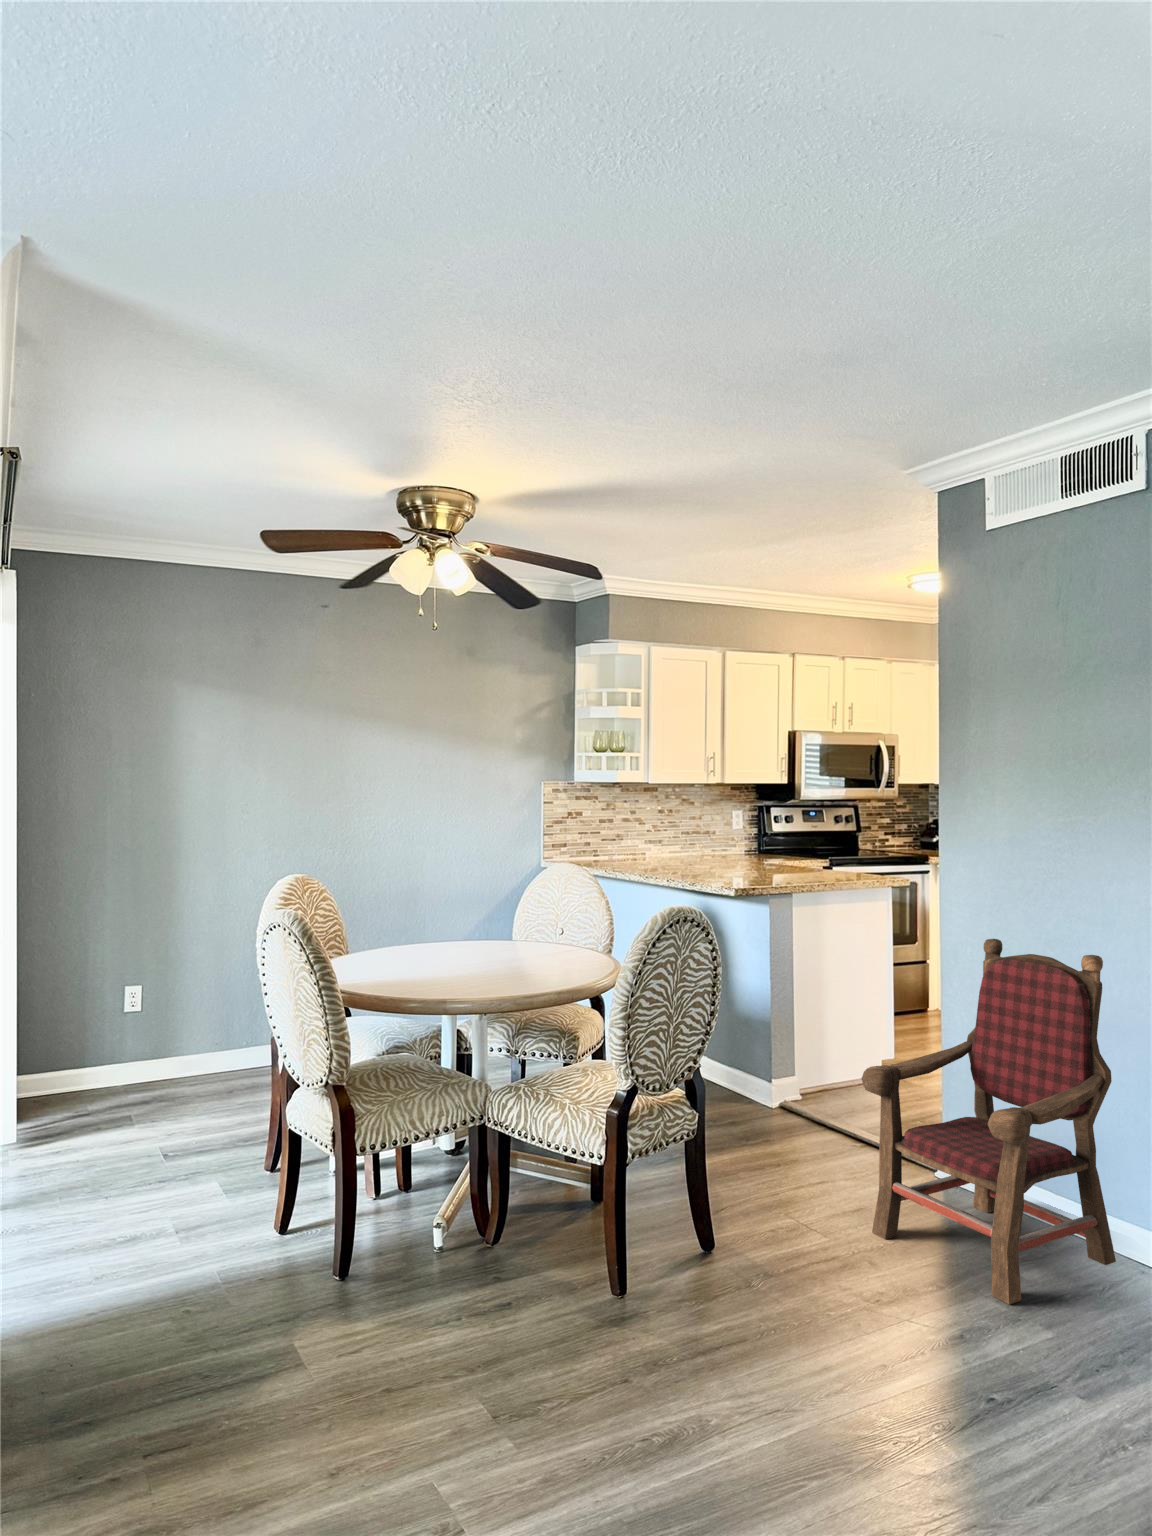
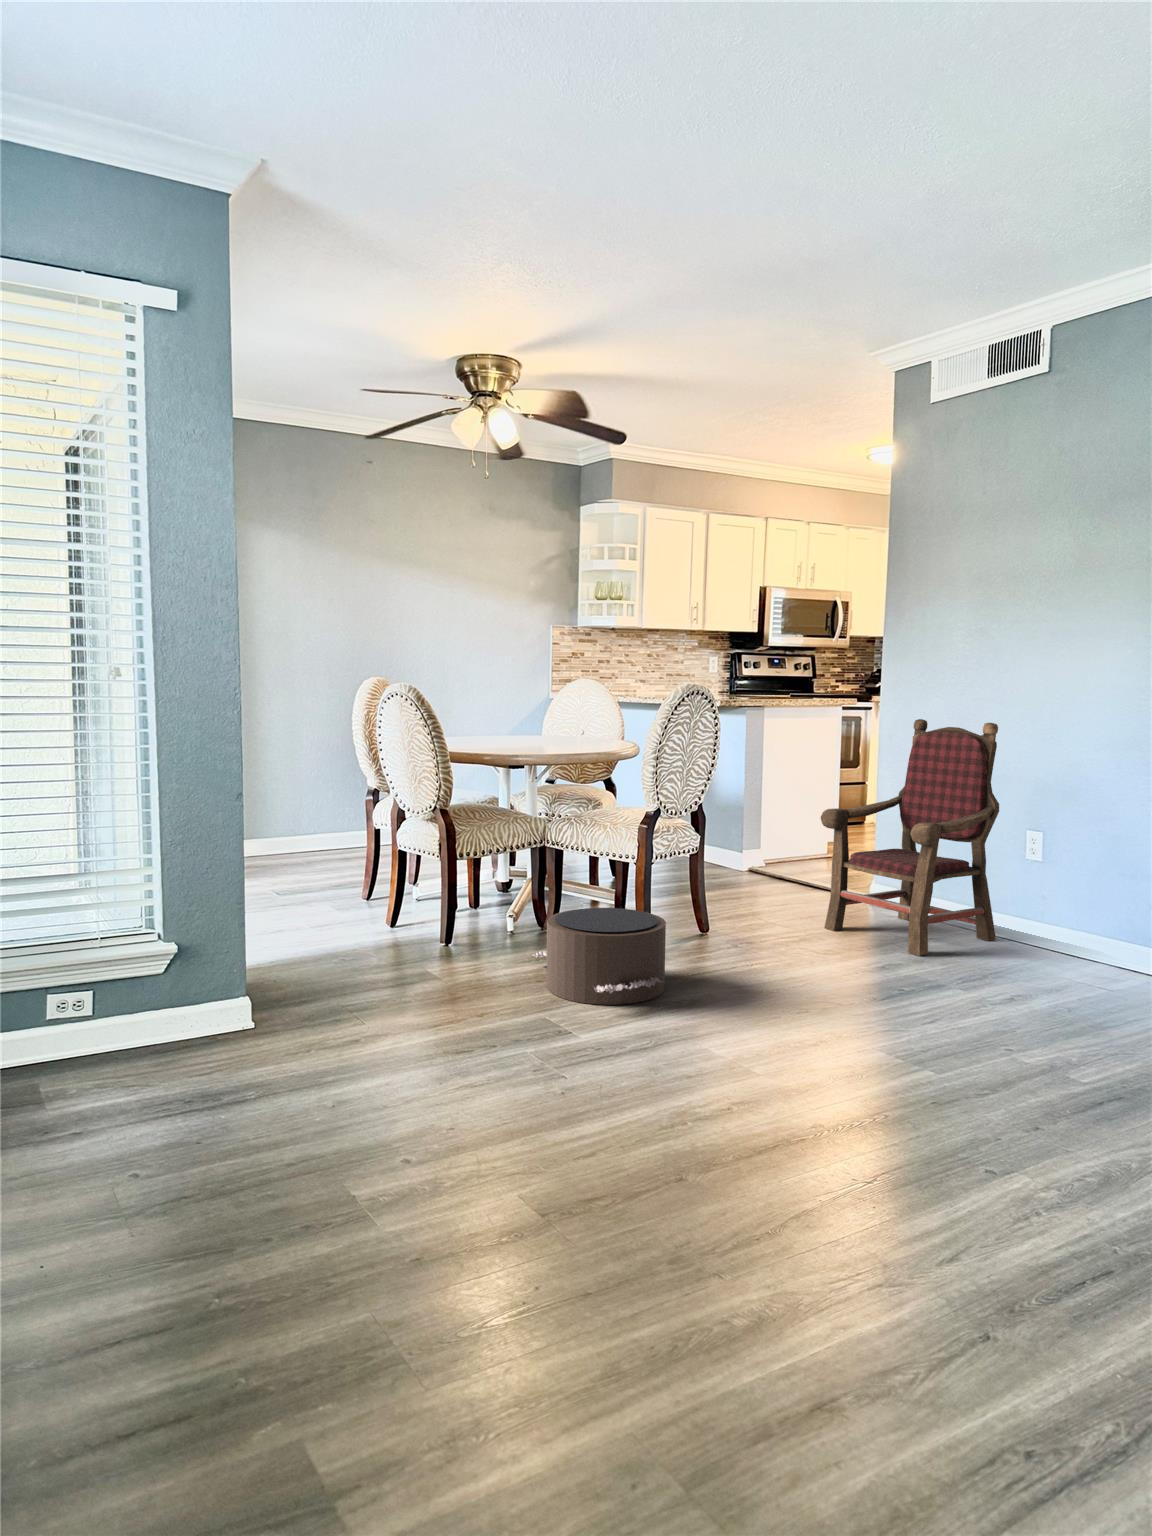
pouf: none [441,1249,629,1442] -> present [532,908,666,1005]

